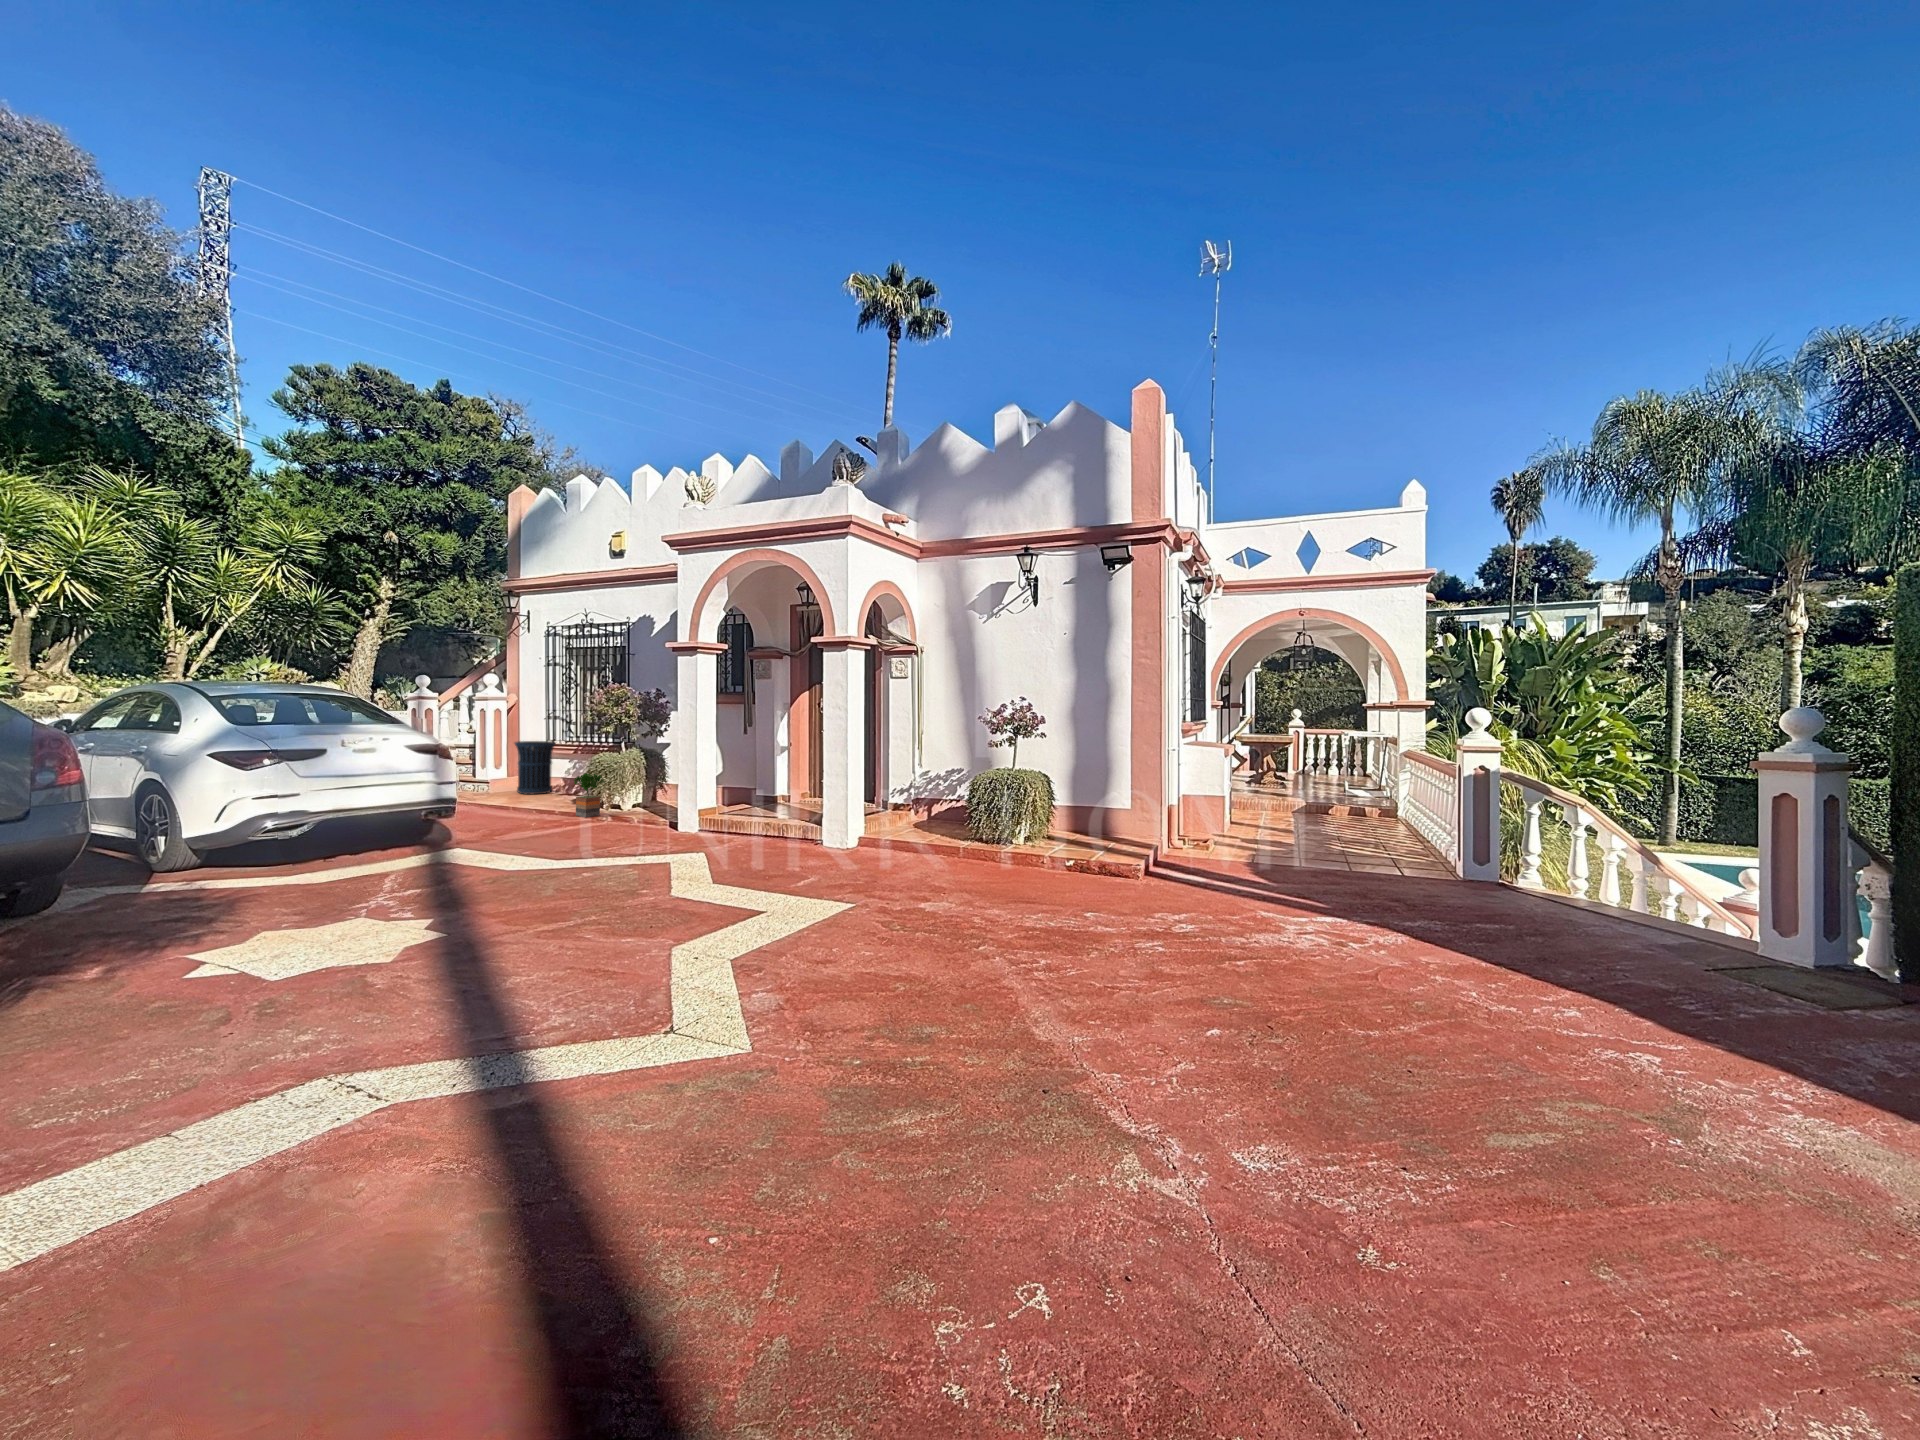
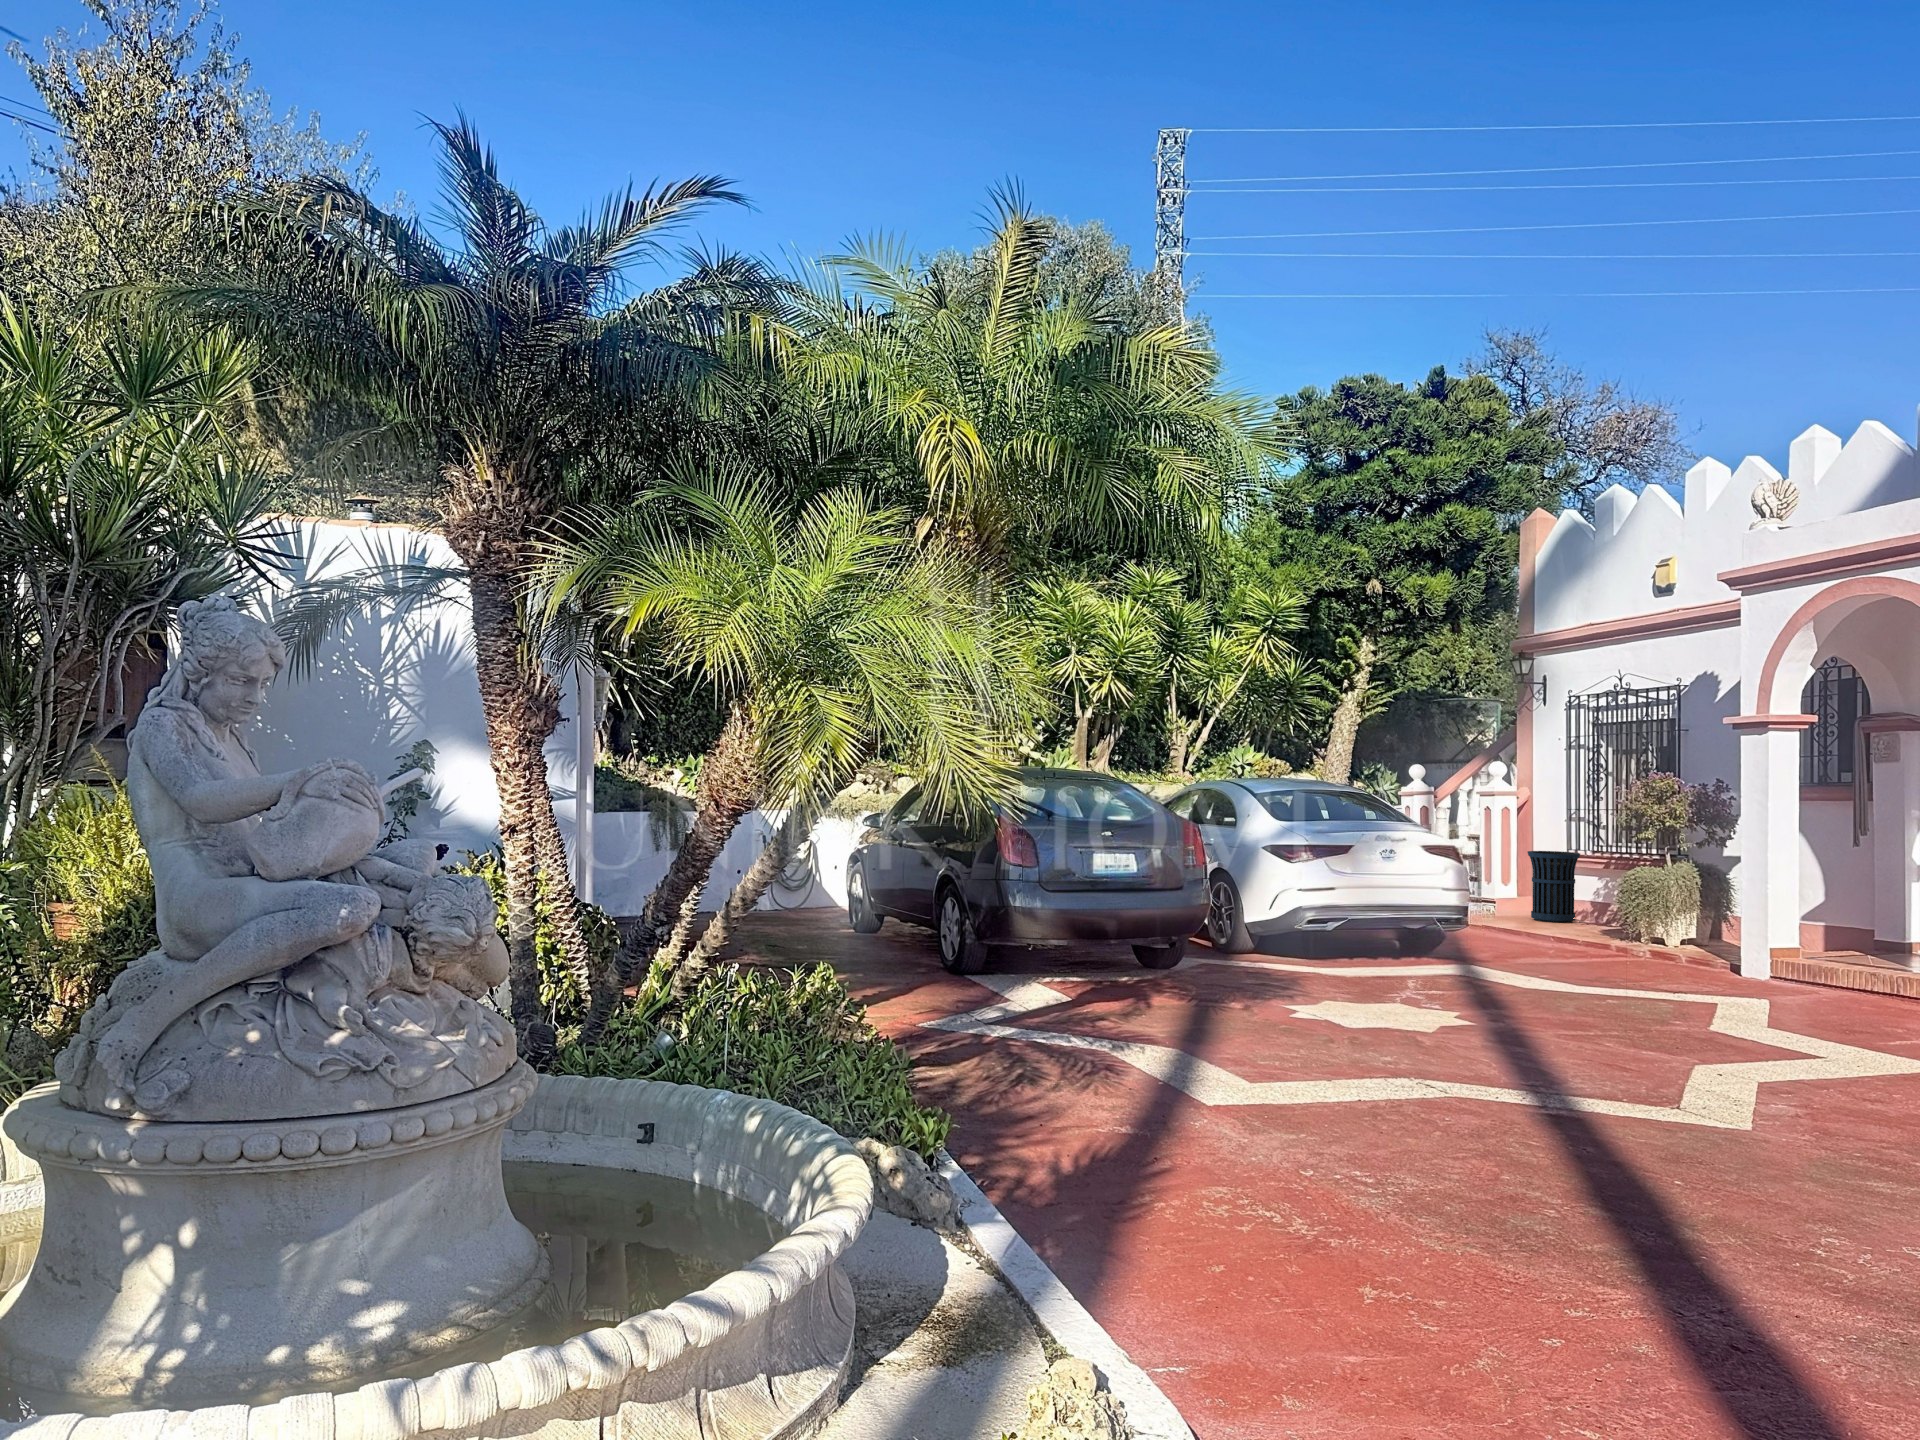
potted tree: present [574,773,605,817] -> none [1602,892,1646,951]

